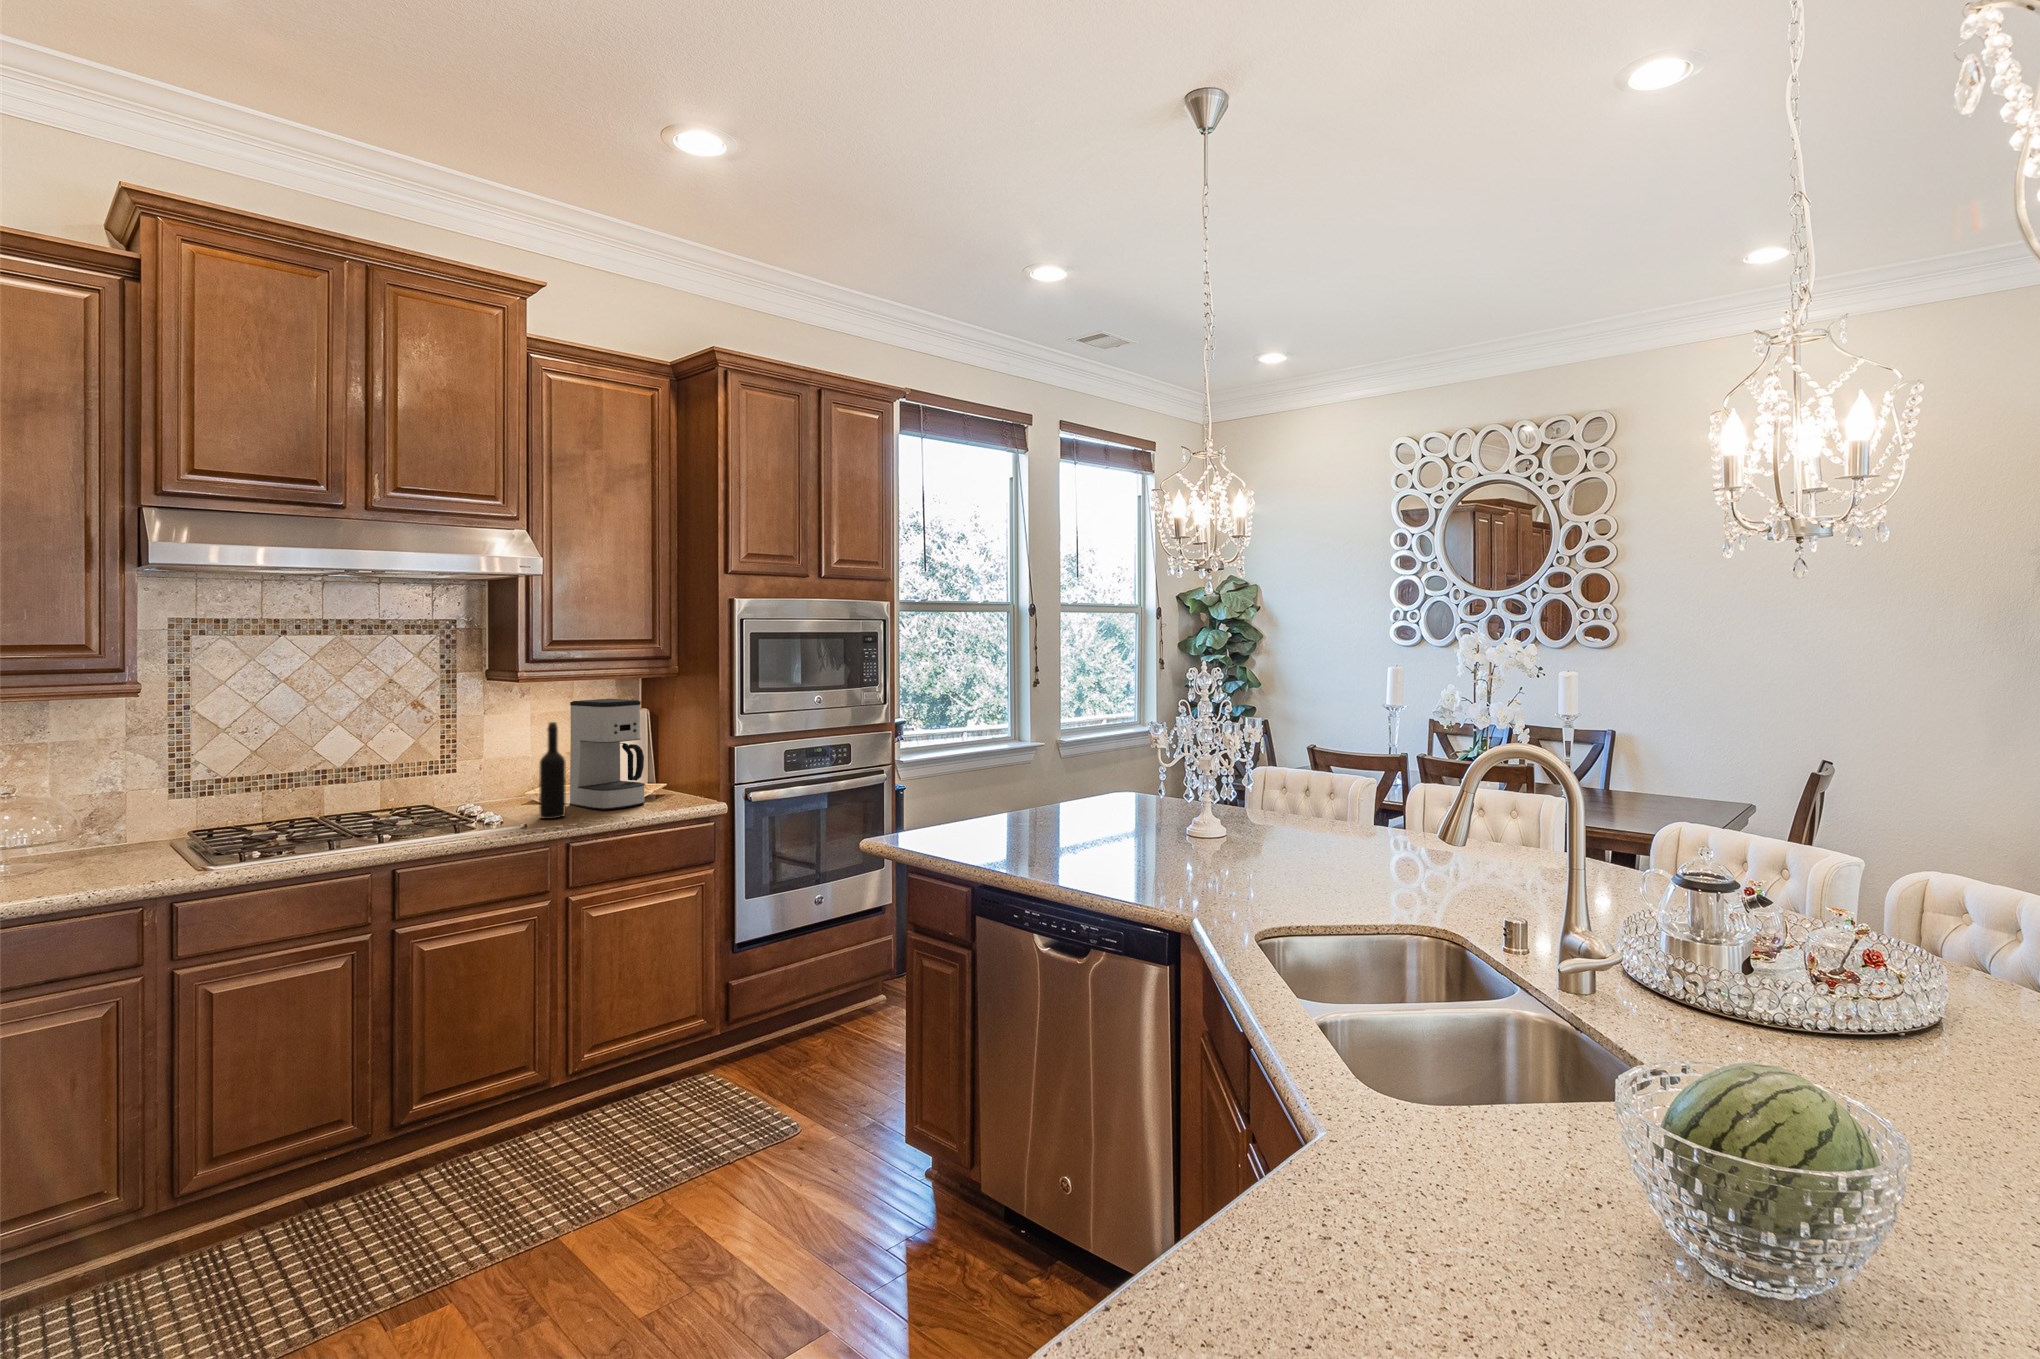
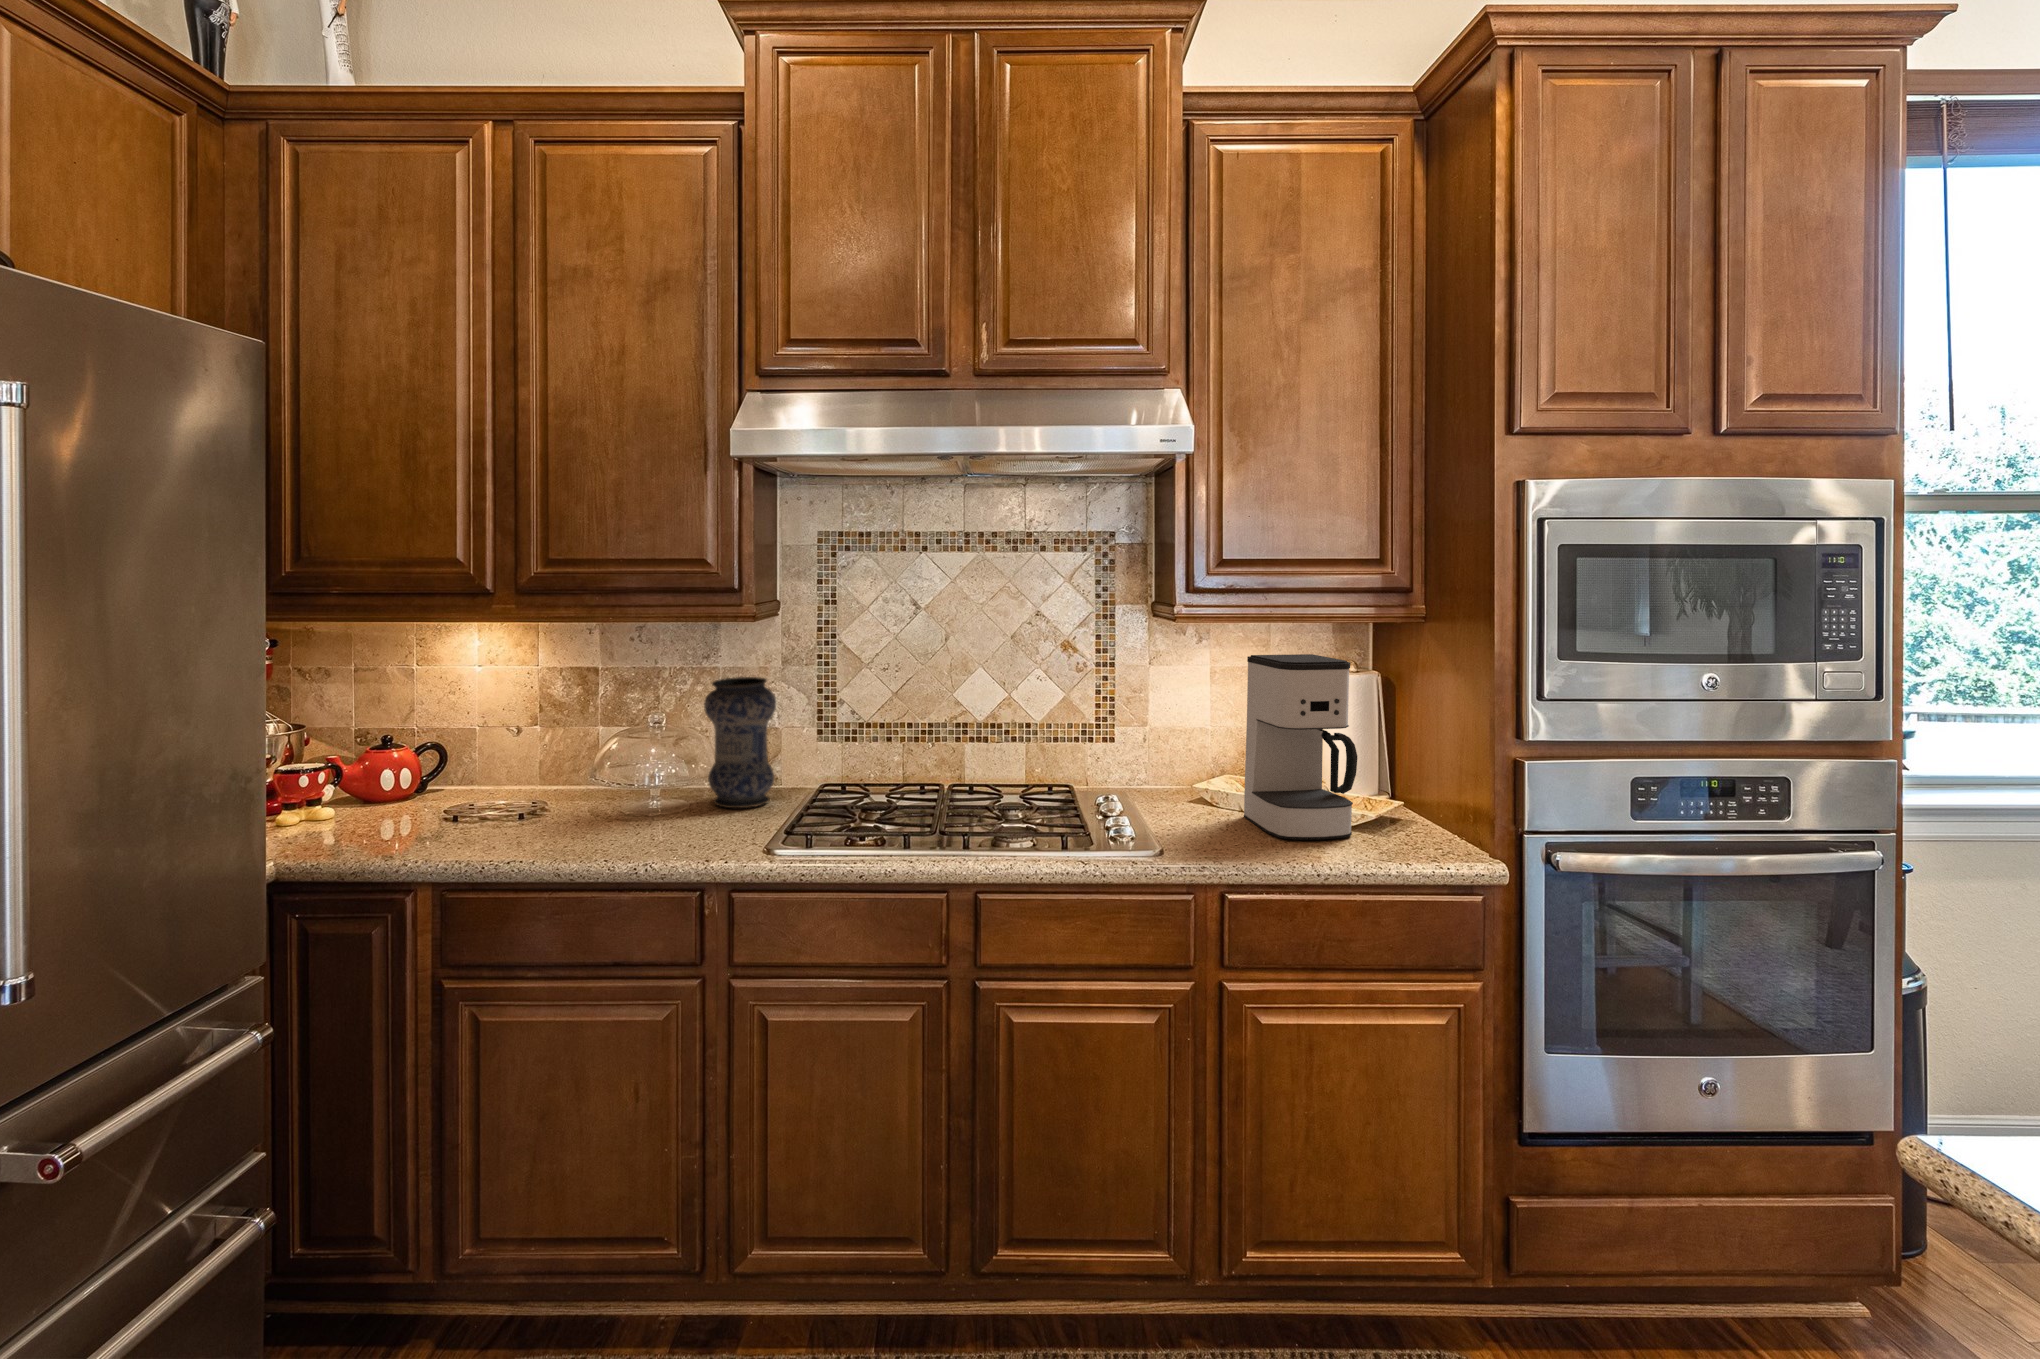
wine bottle: present [539,722,566,819] -> none [1182,689,1220,842]
vase: none [63,745,149,861] -> present [704,677,776,808]

